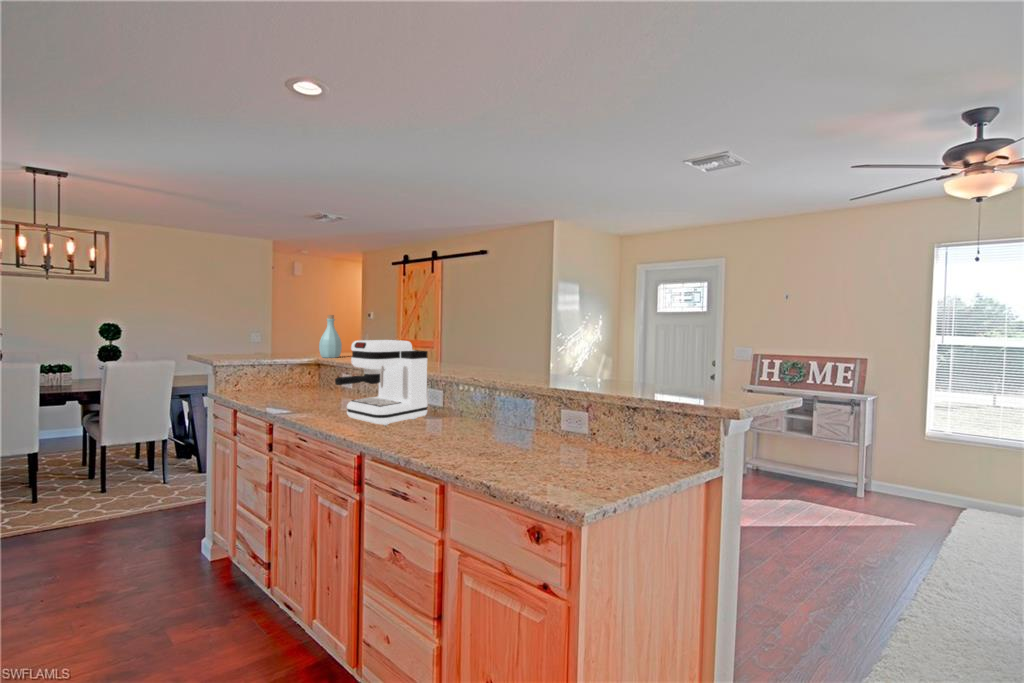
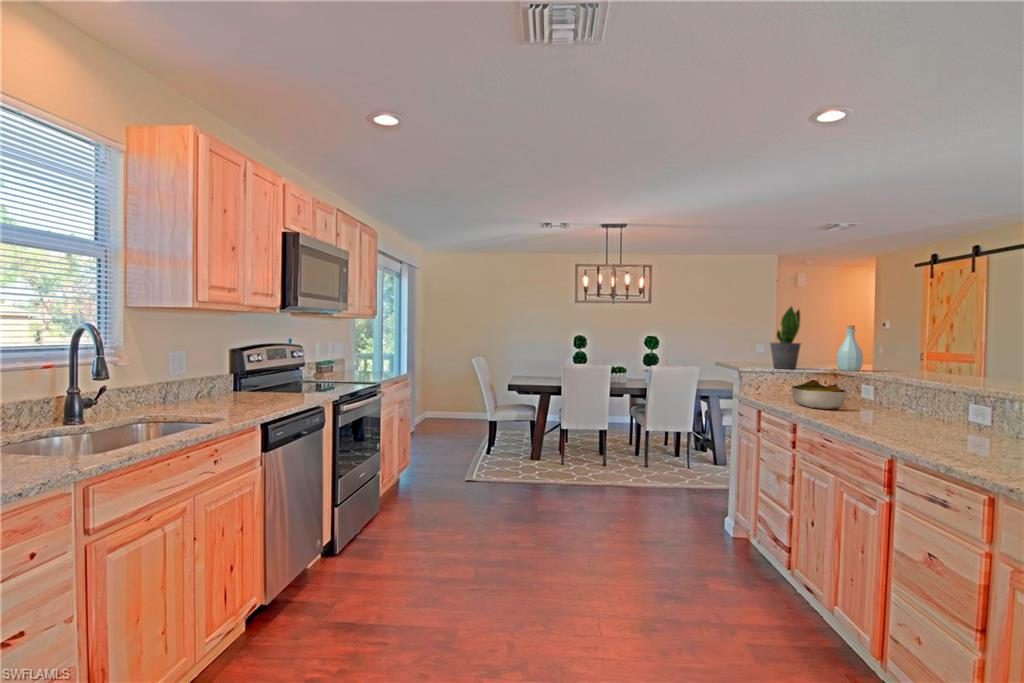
potted plant: none [250,292,285,360] -> present [770,307,801,369]
coffee maker: present [335,340,428,426] -> none [863,351,982,440]
fruit bowl: none [271,370,325,401] -> present [792,380,846,409]

